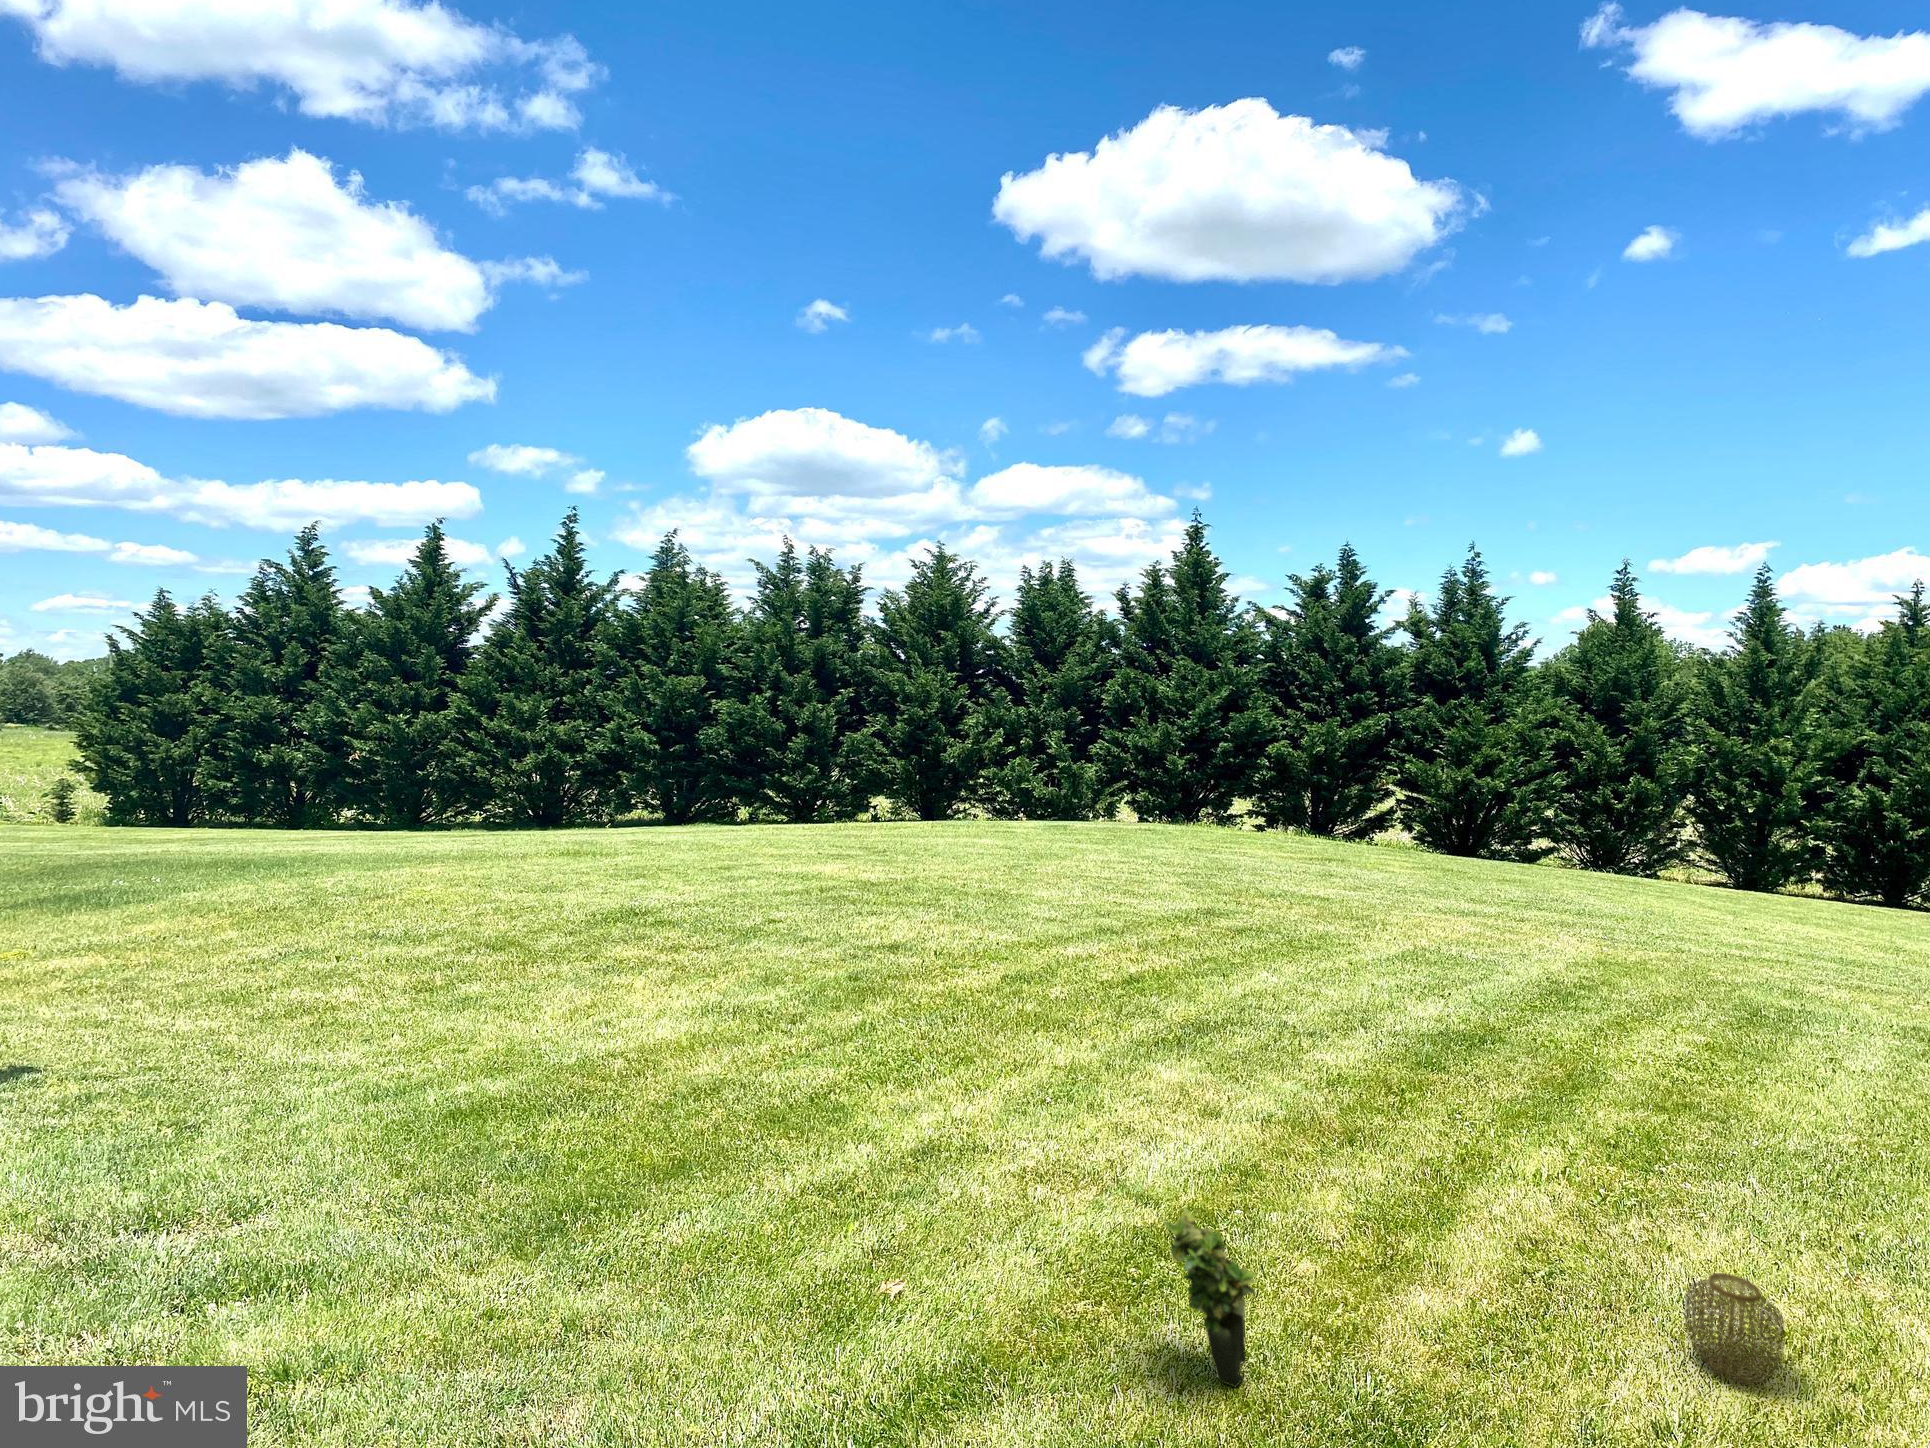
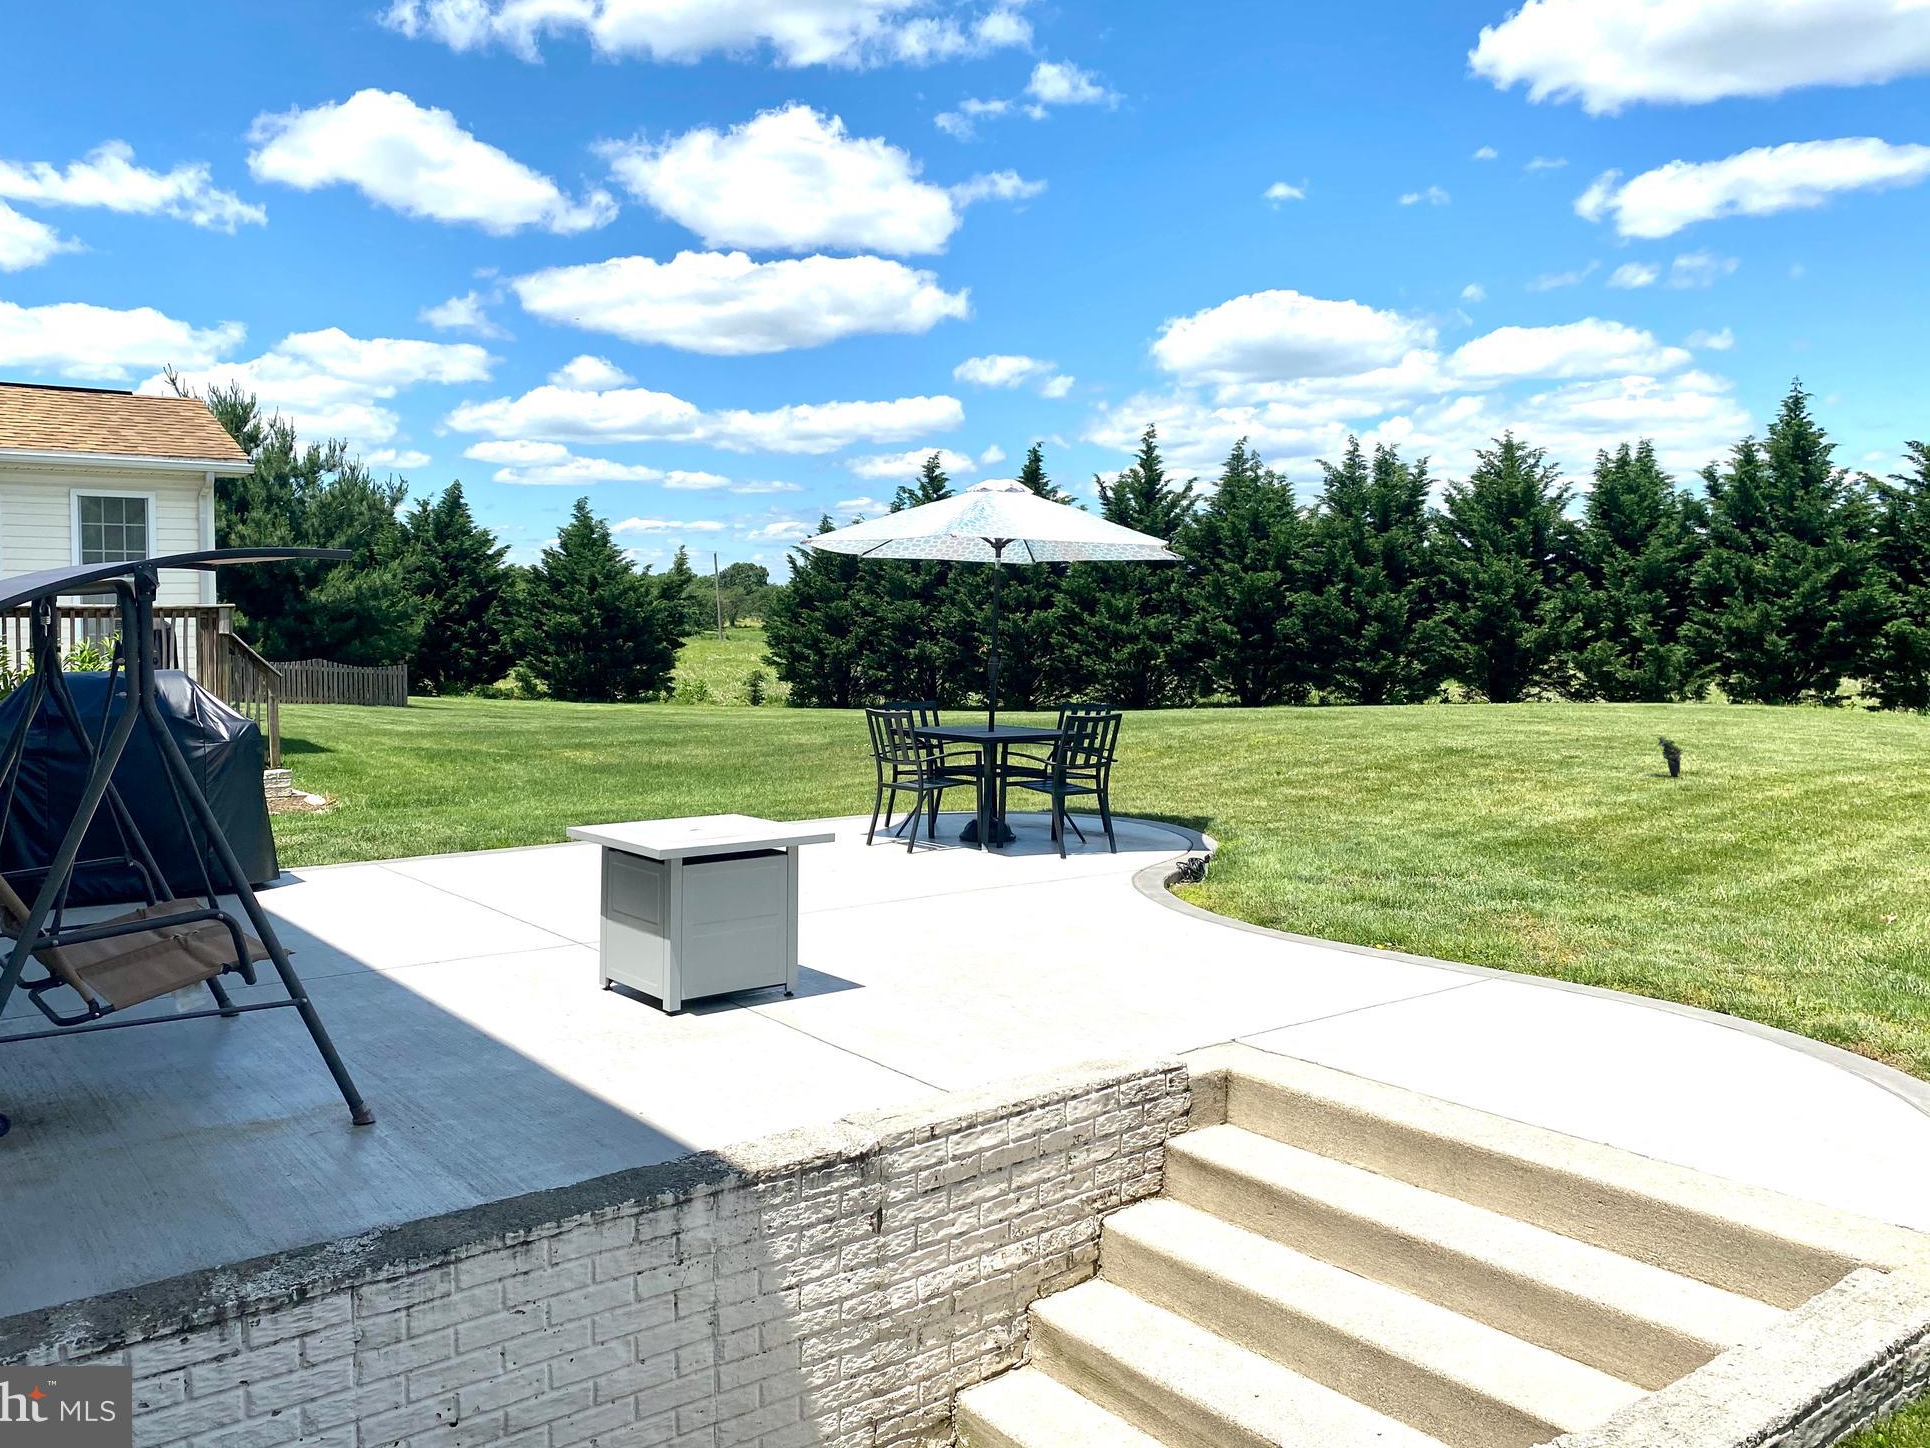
woven basket: present [1685,1273,1784,1384] -> none [1826,758,1855,784]

